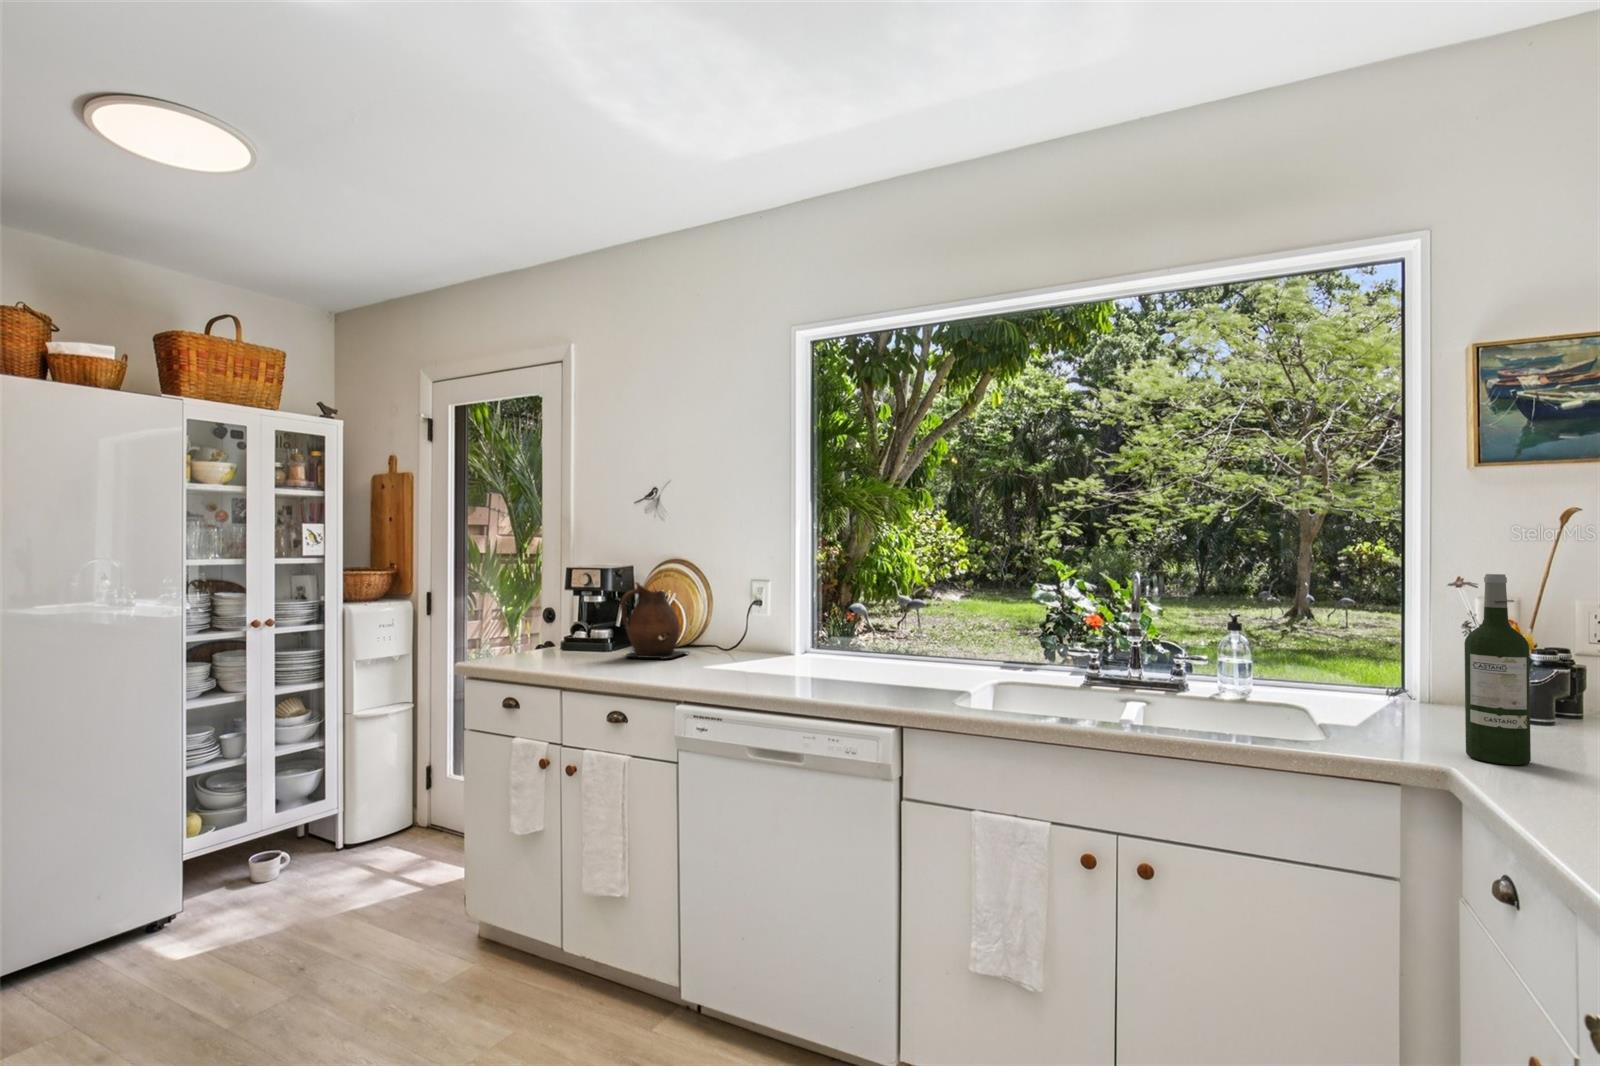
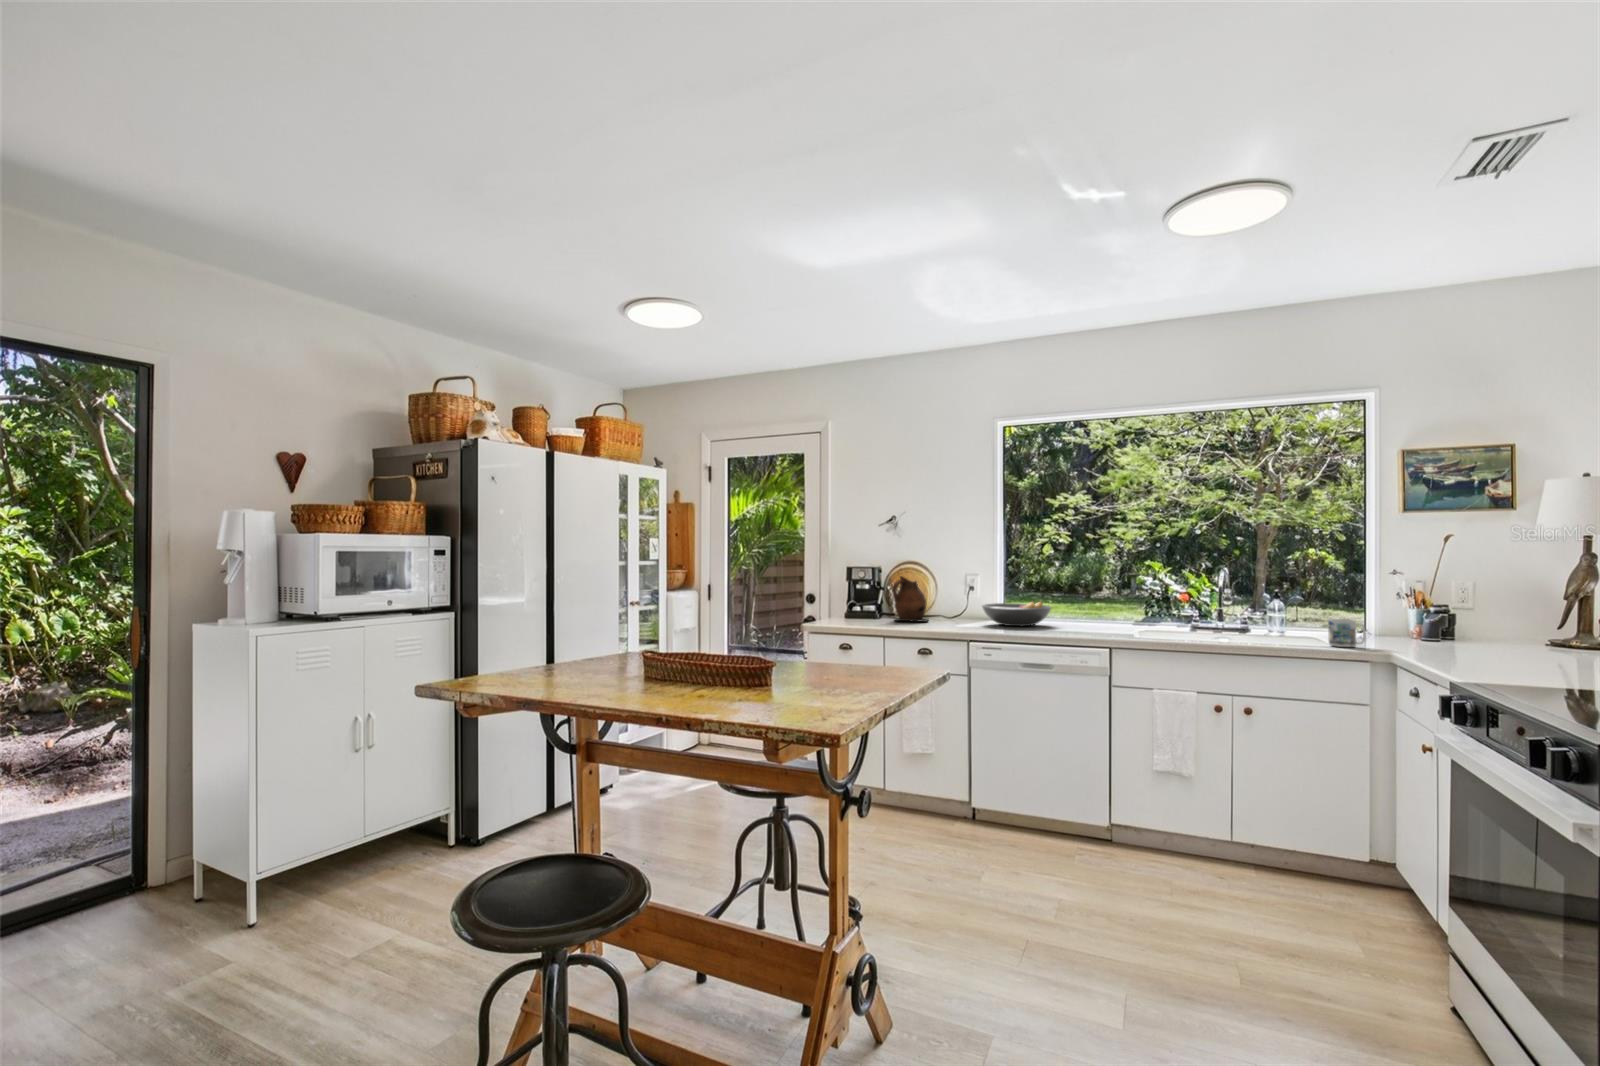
wine bottle: present [1464,574,1531,765] -> none [1399,569,1427,651]
fruit bowl: none [742,627,858,671] -> present [982,601,1051,626]
mug: none [1311,680,1391,746] -> present [1328,619,1366,647]

